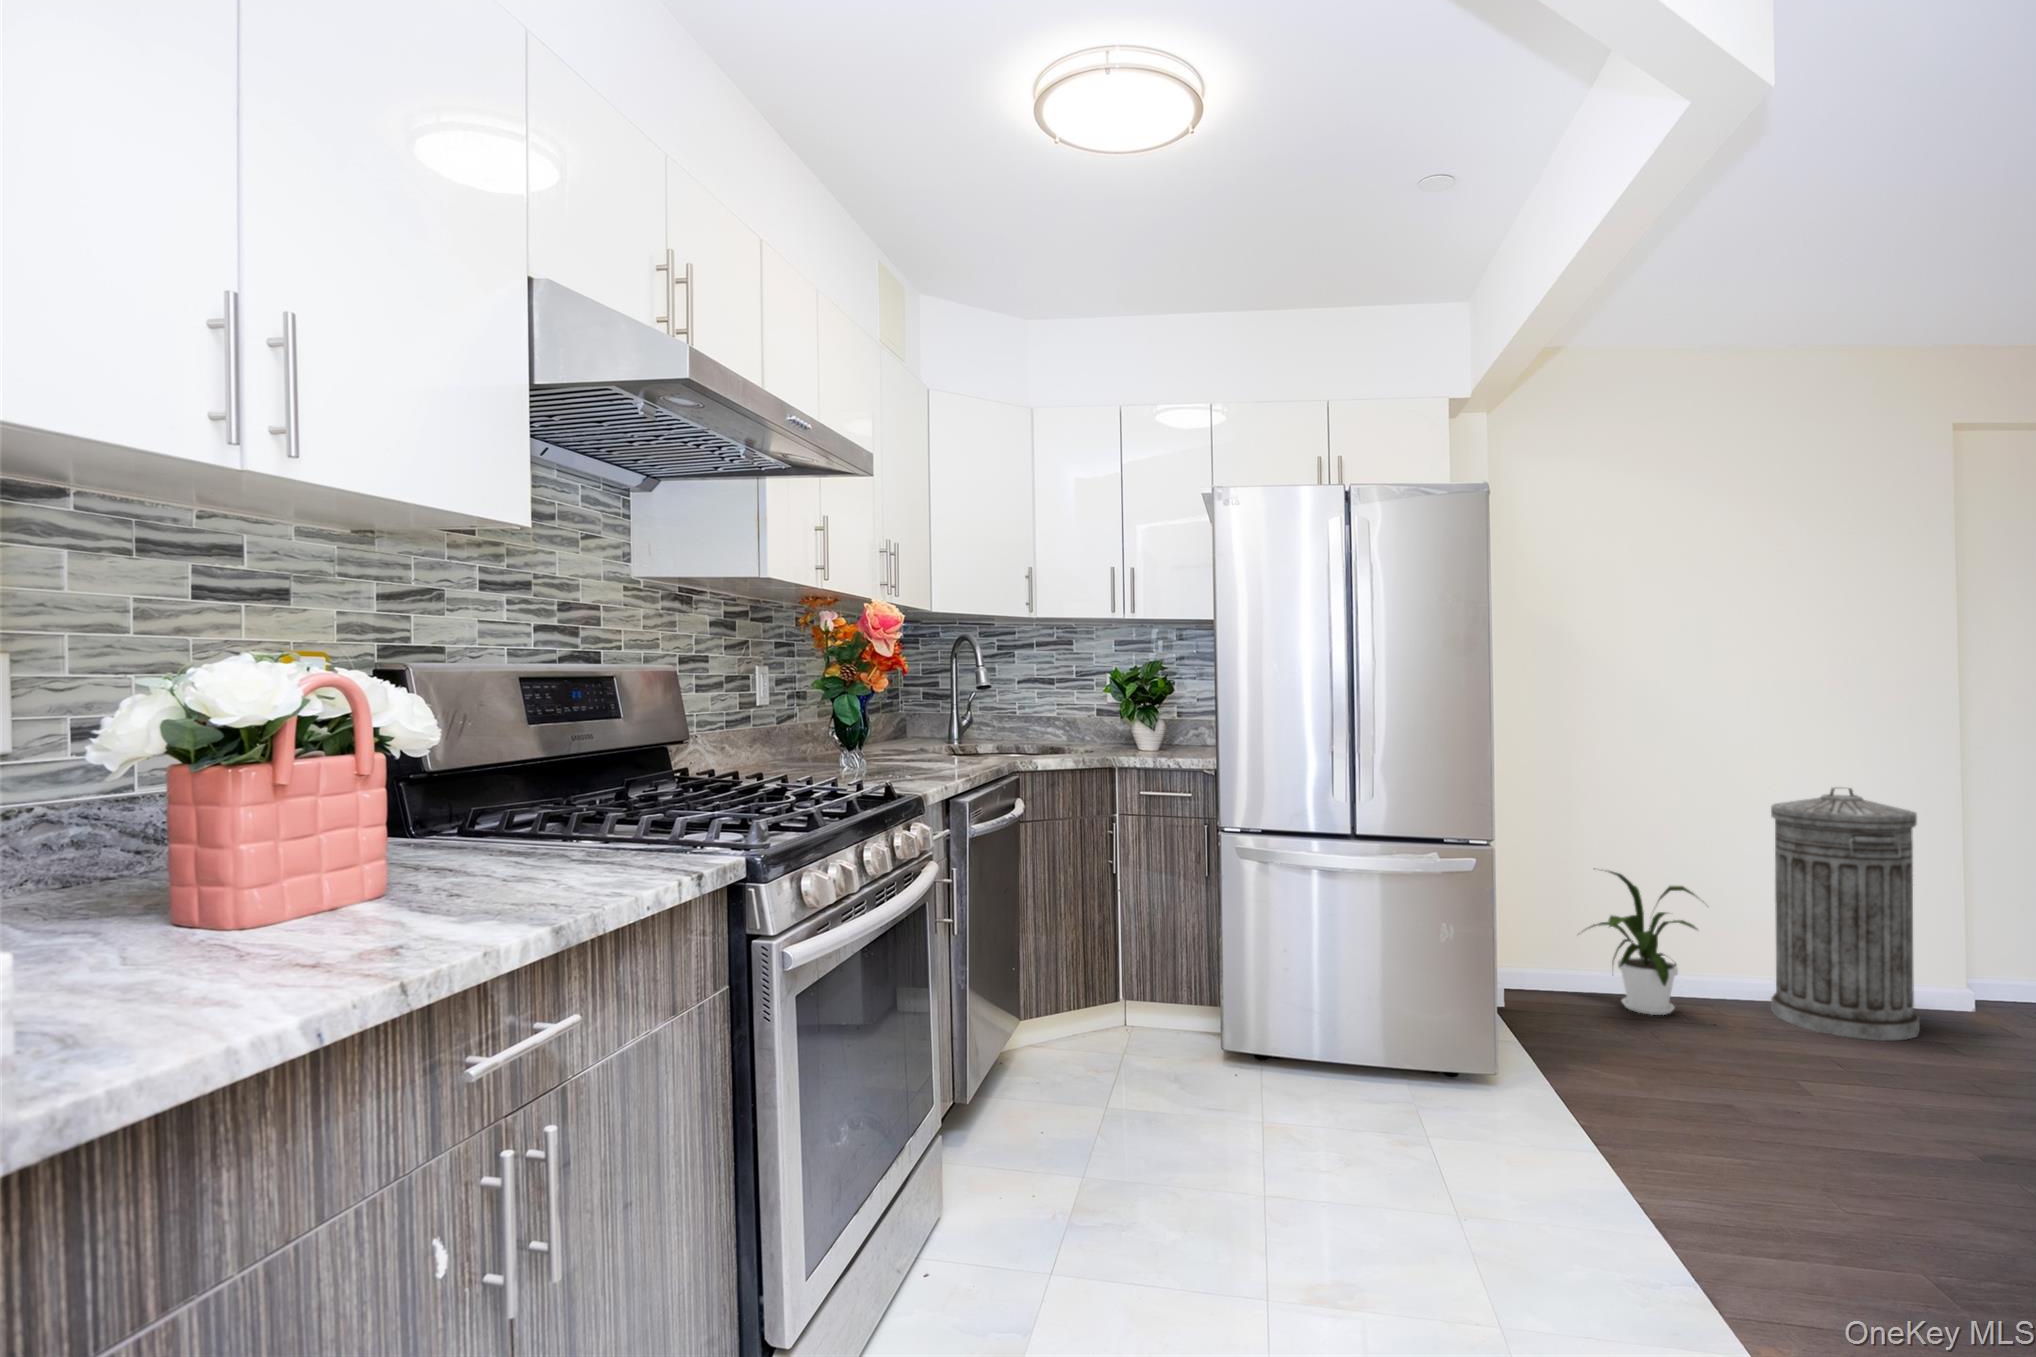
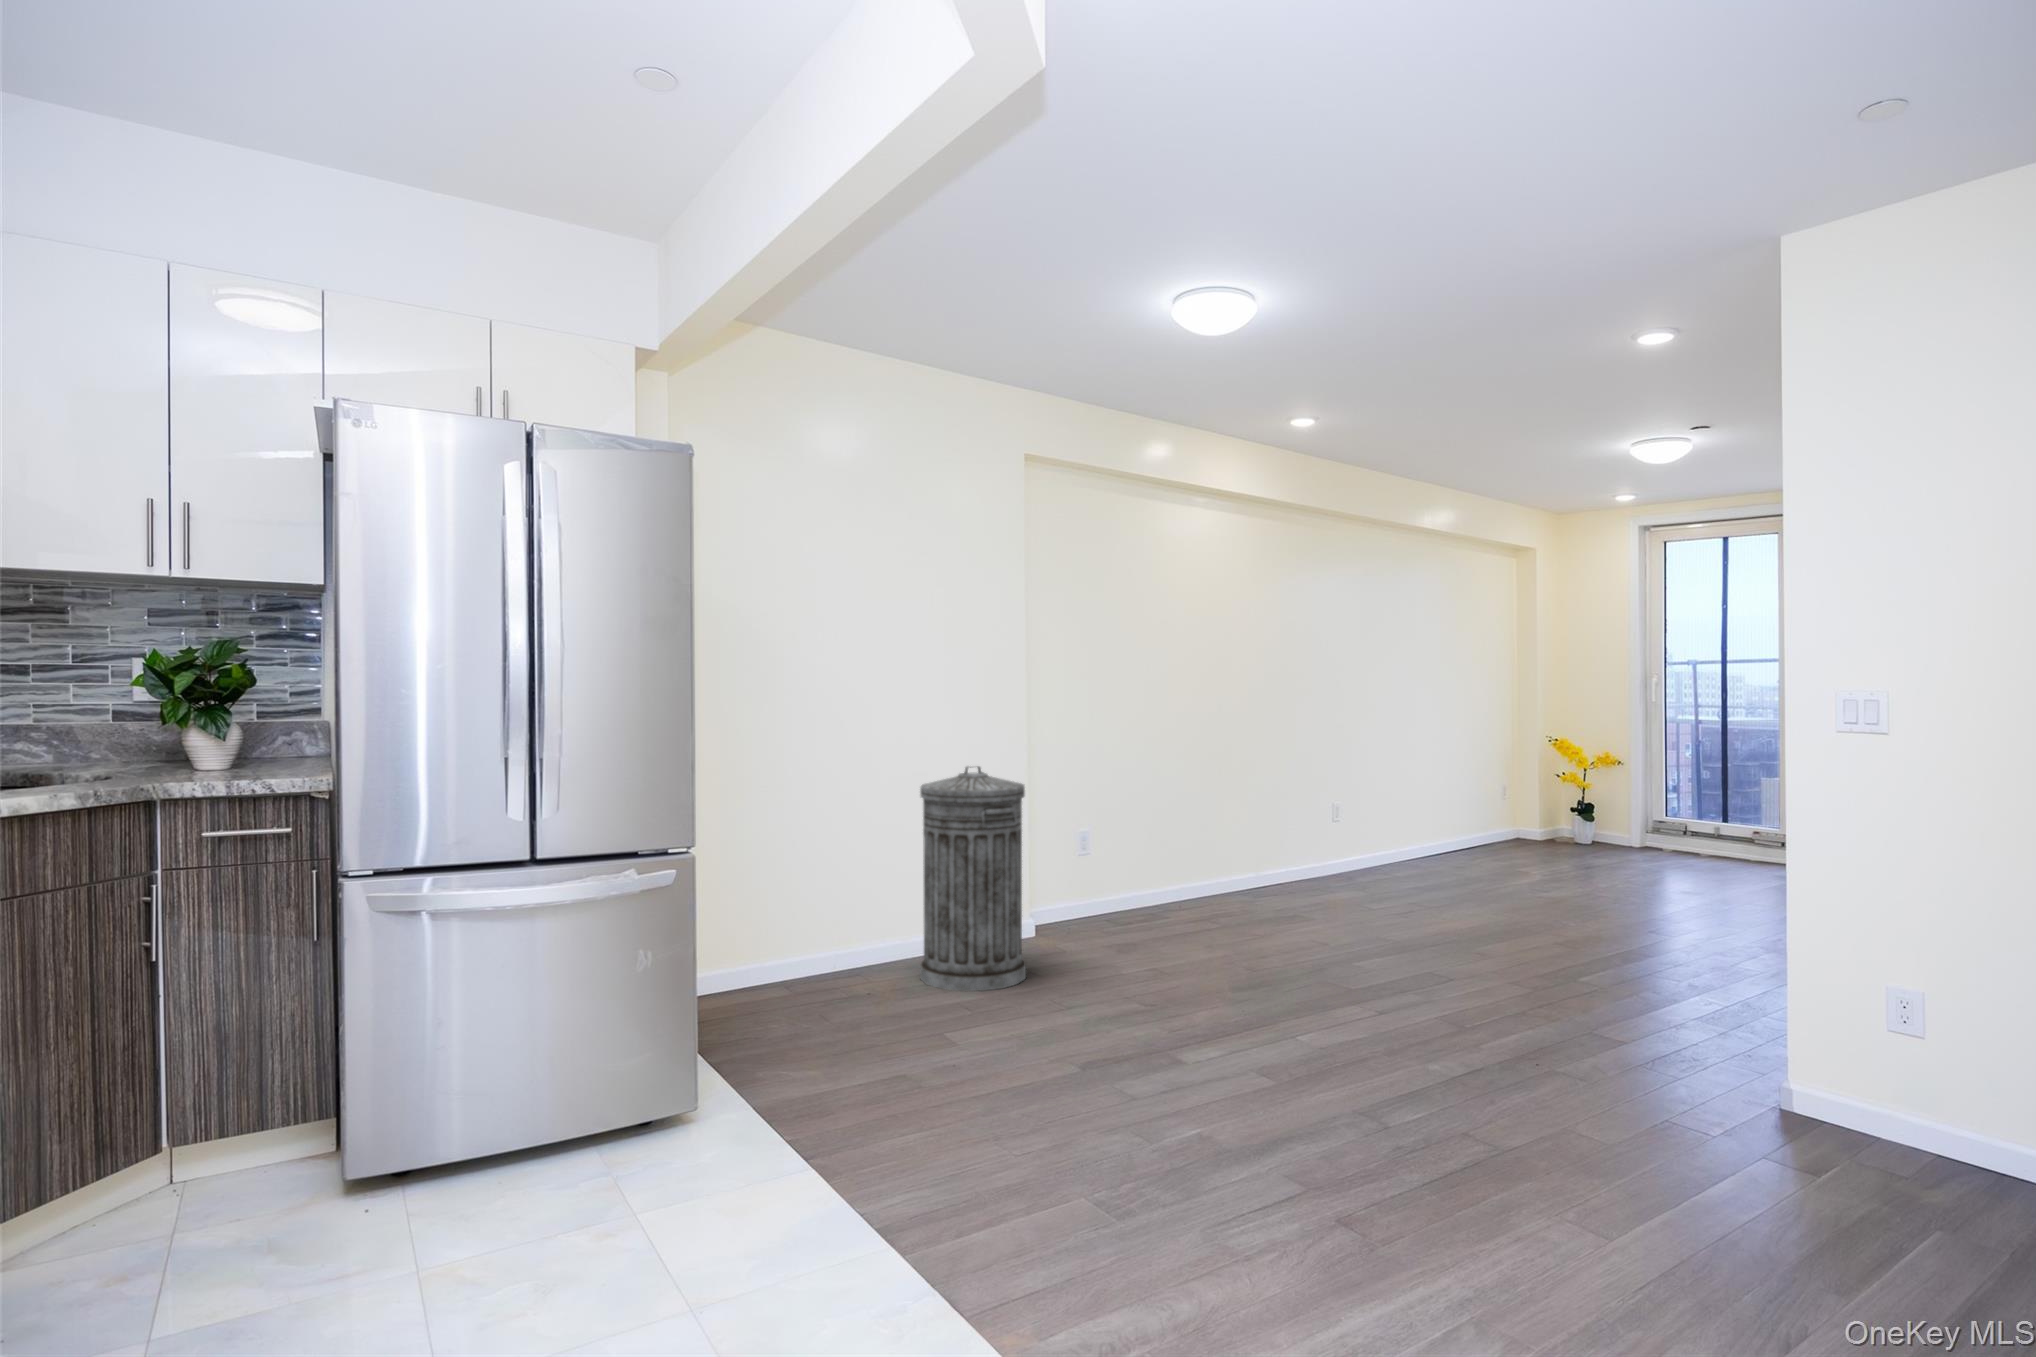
house plant: present [1578,870,1708,1015] -> none [754,865,875,1005]

